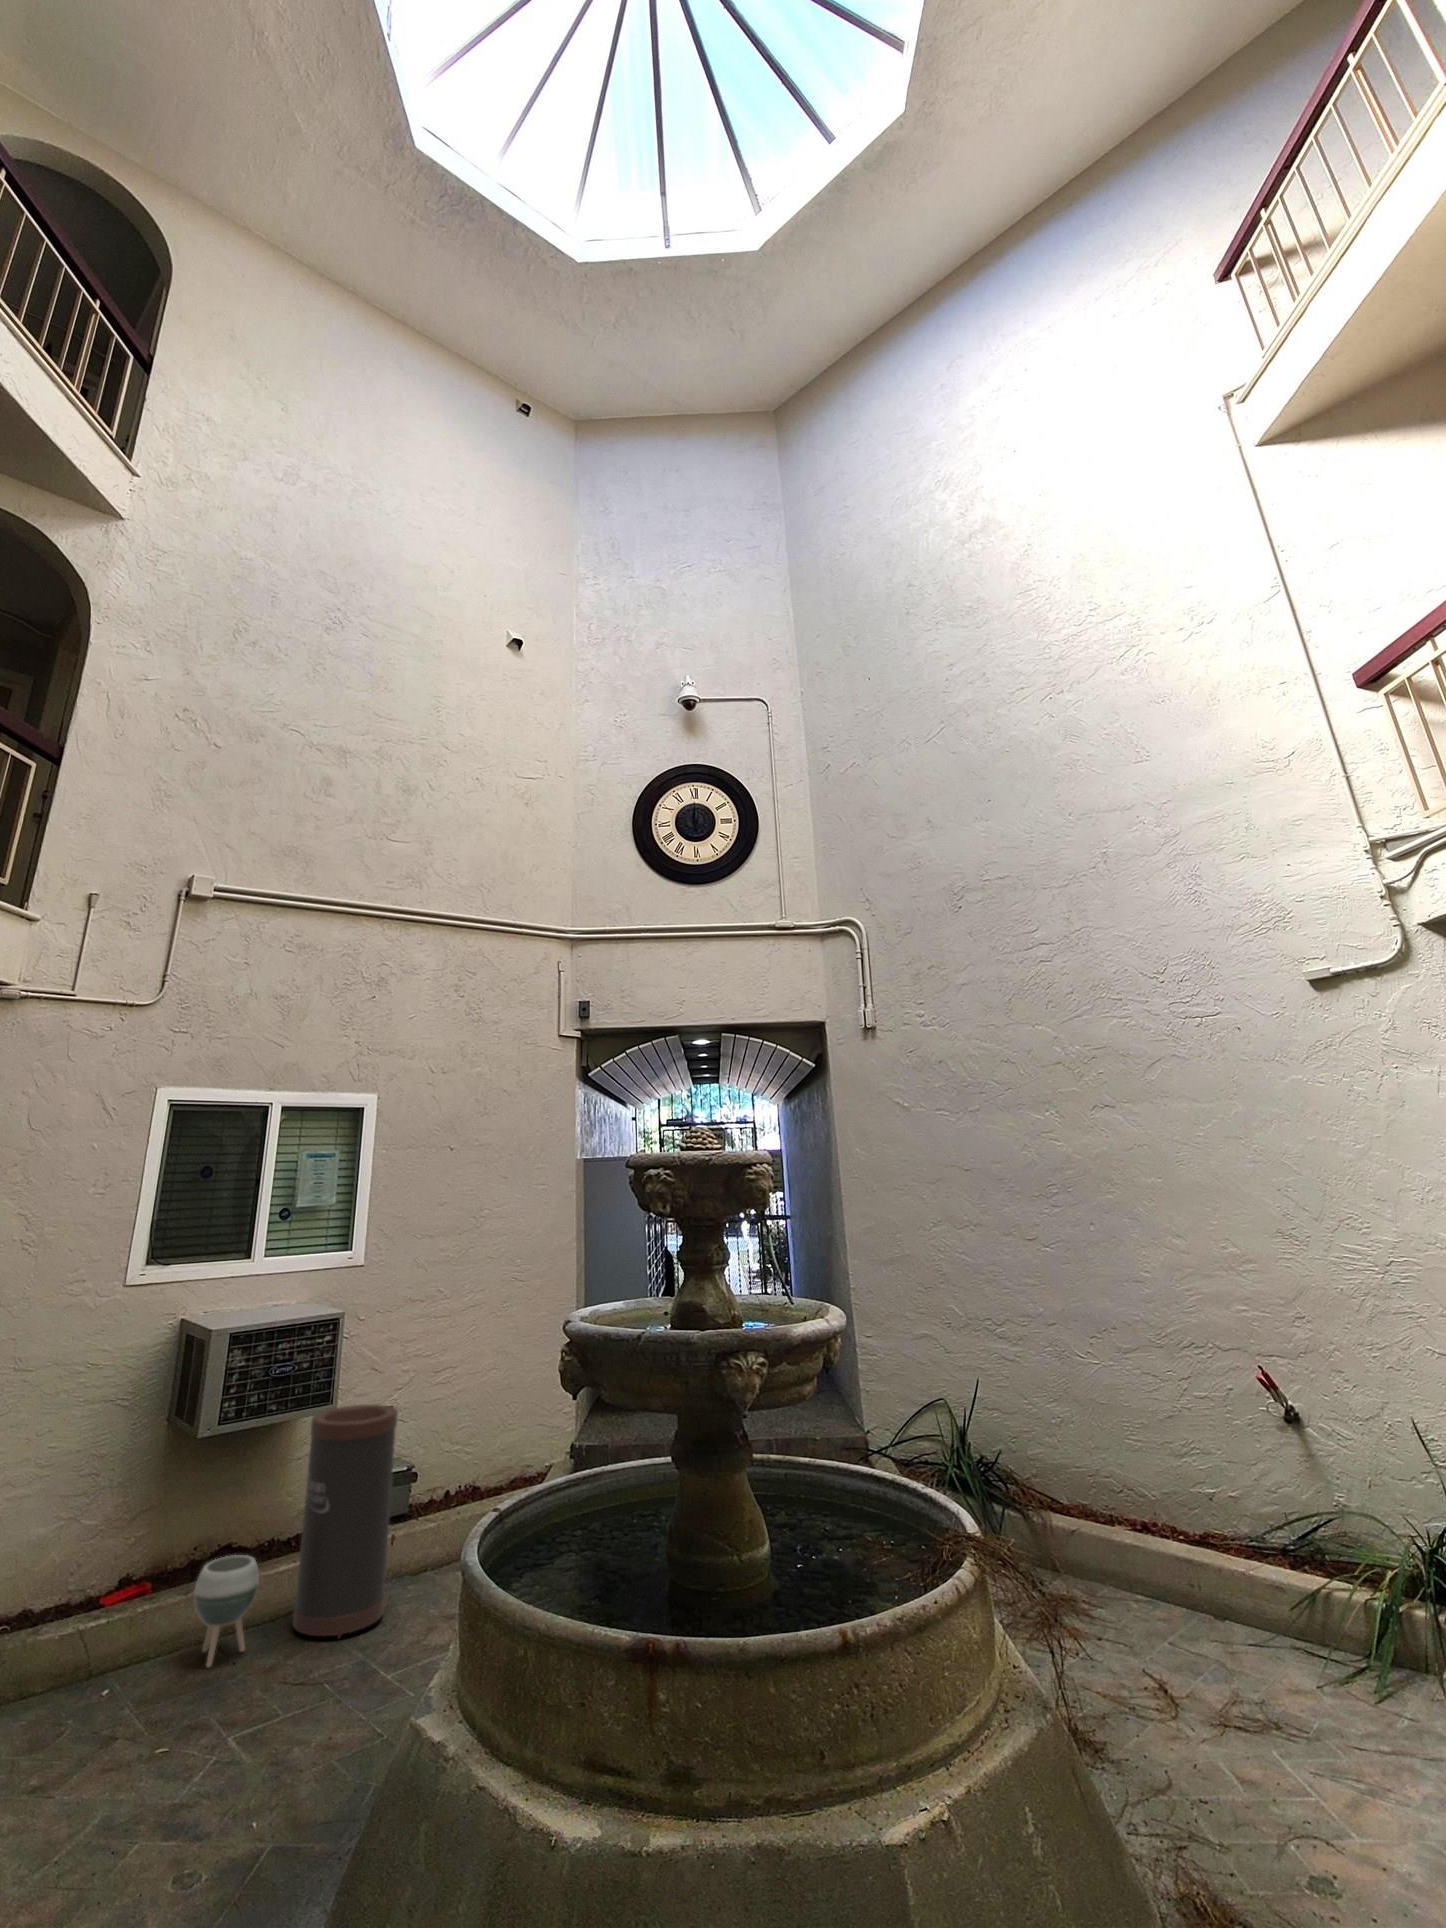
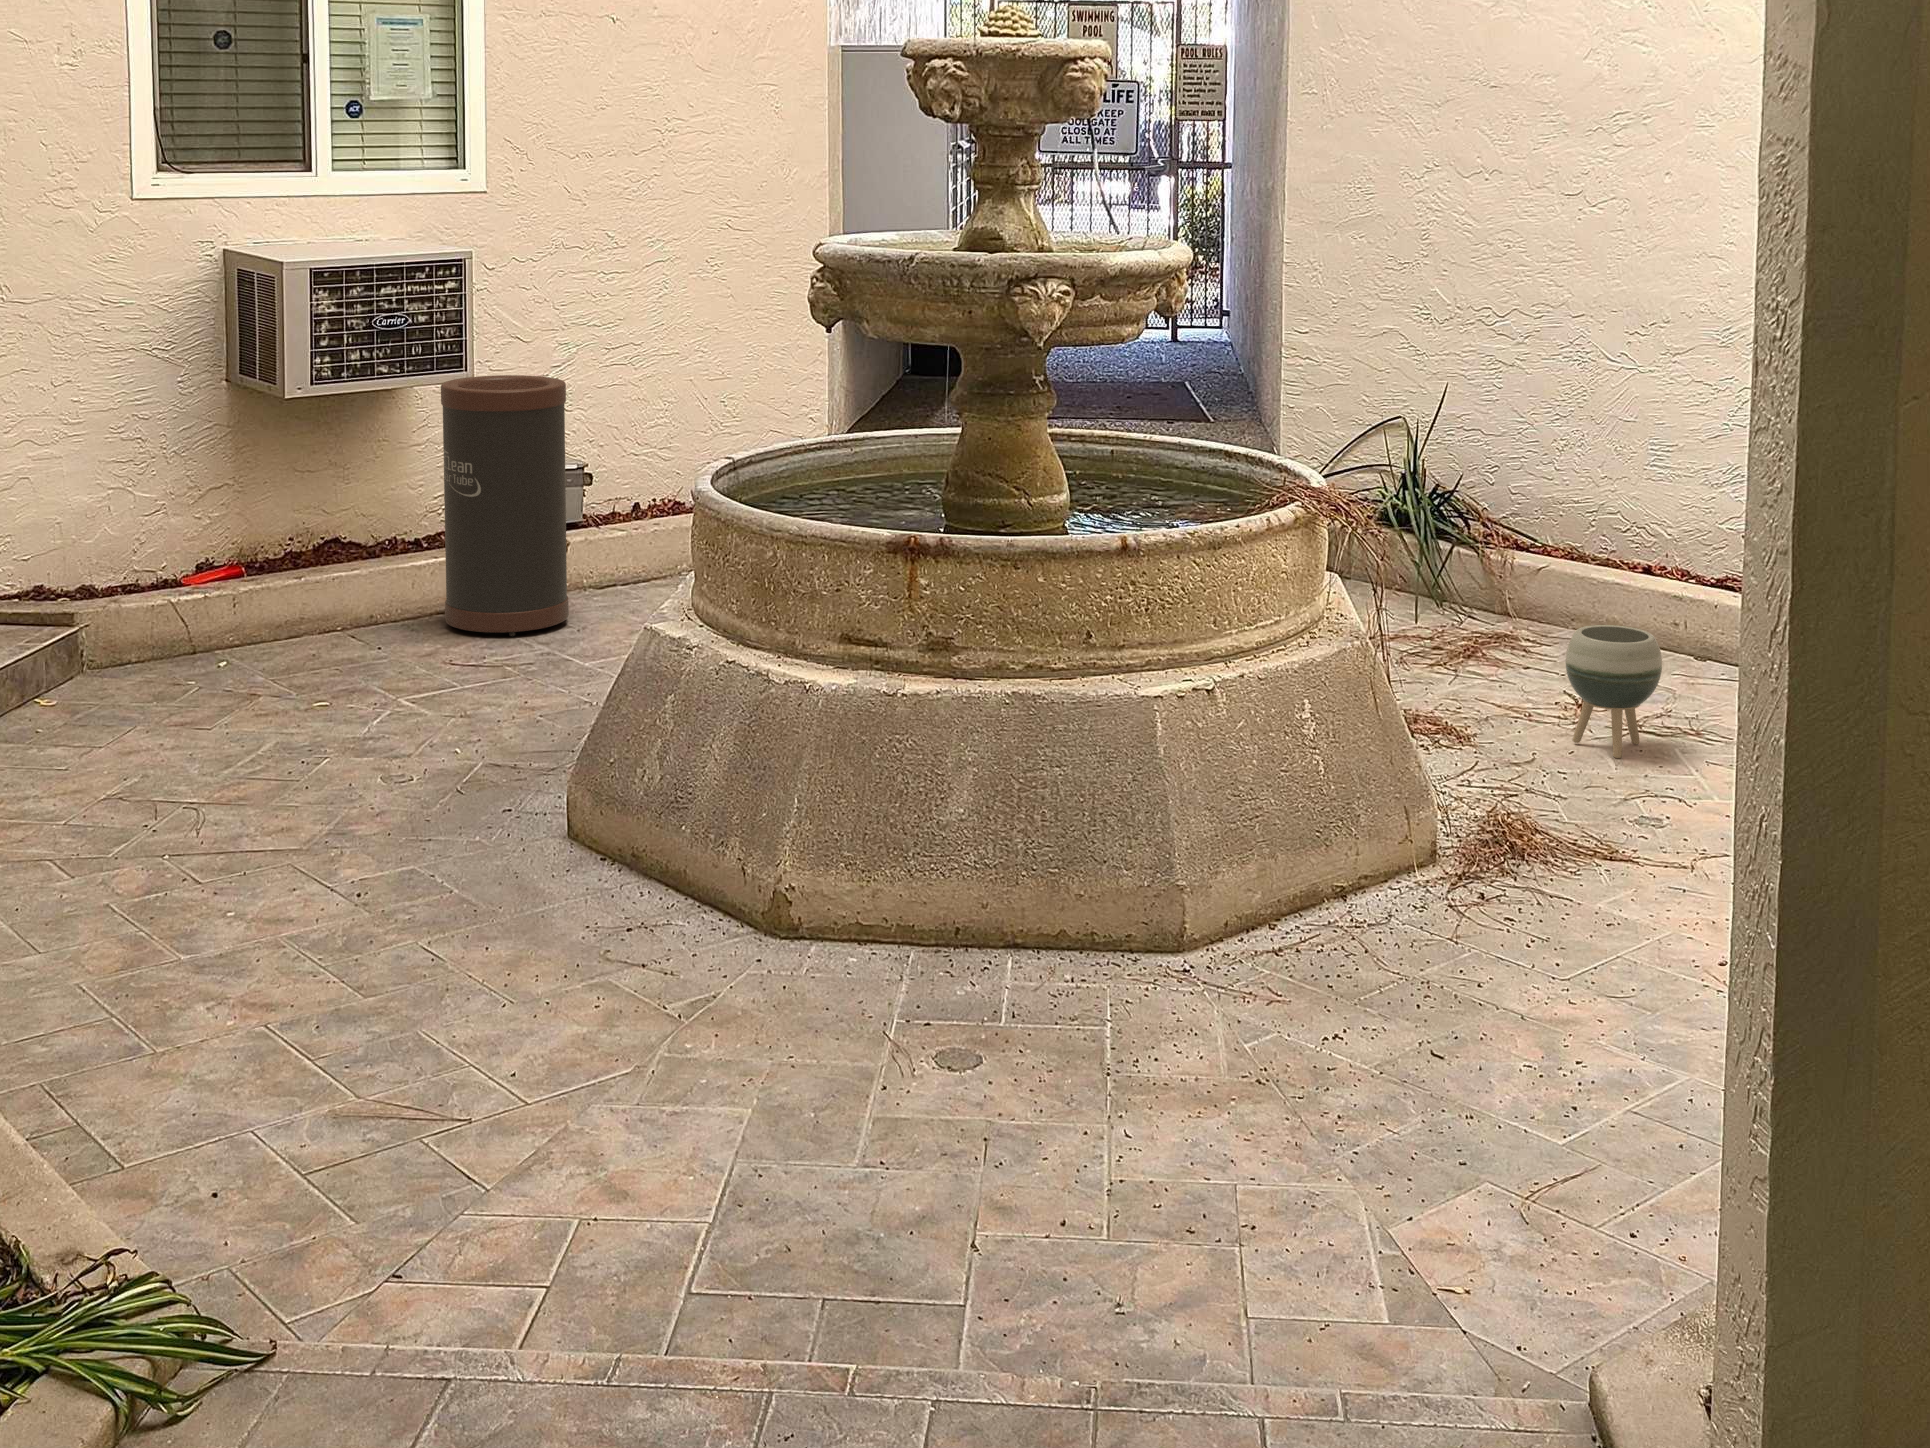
planter: present [194,1555,259,1668] -> present [1565,625,1662,758]

